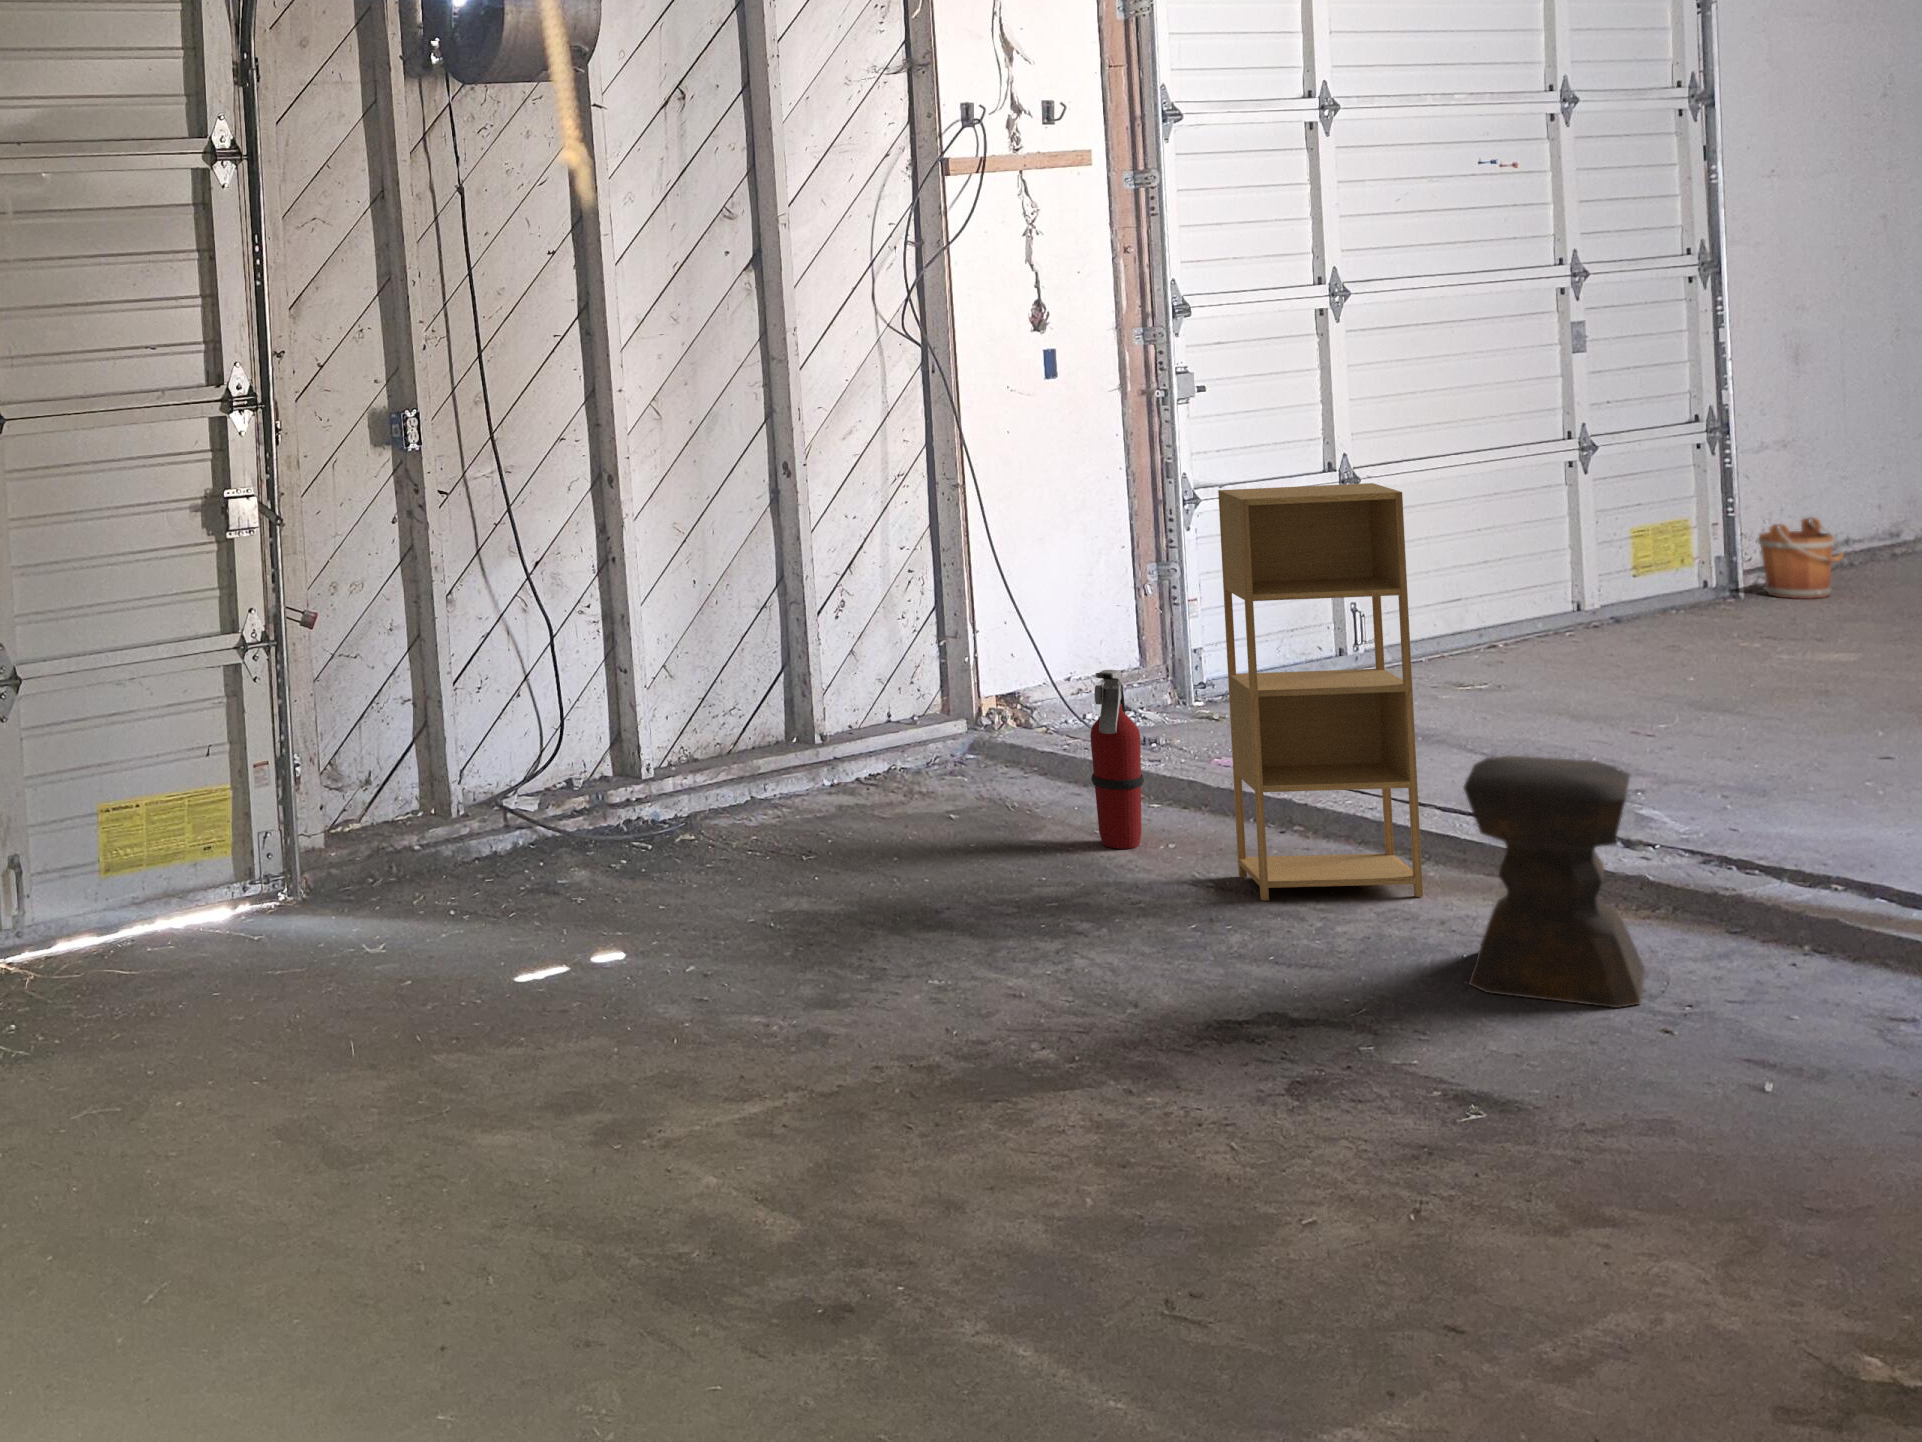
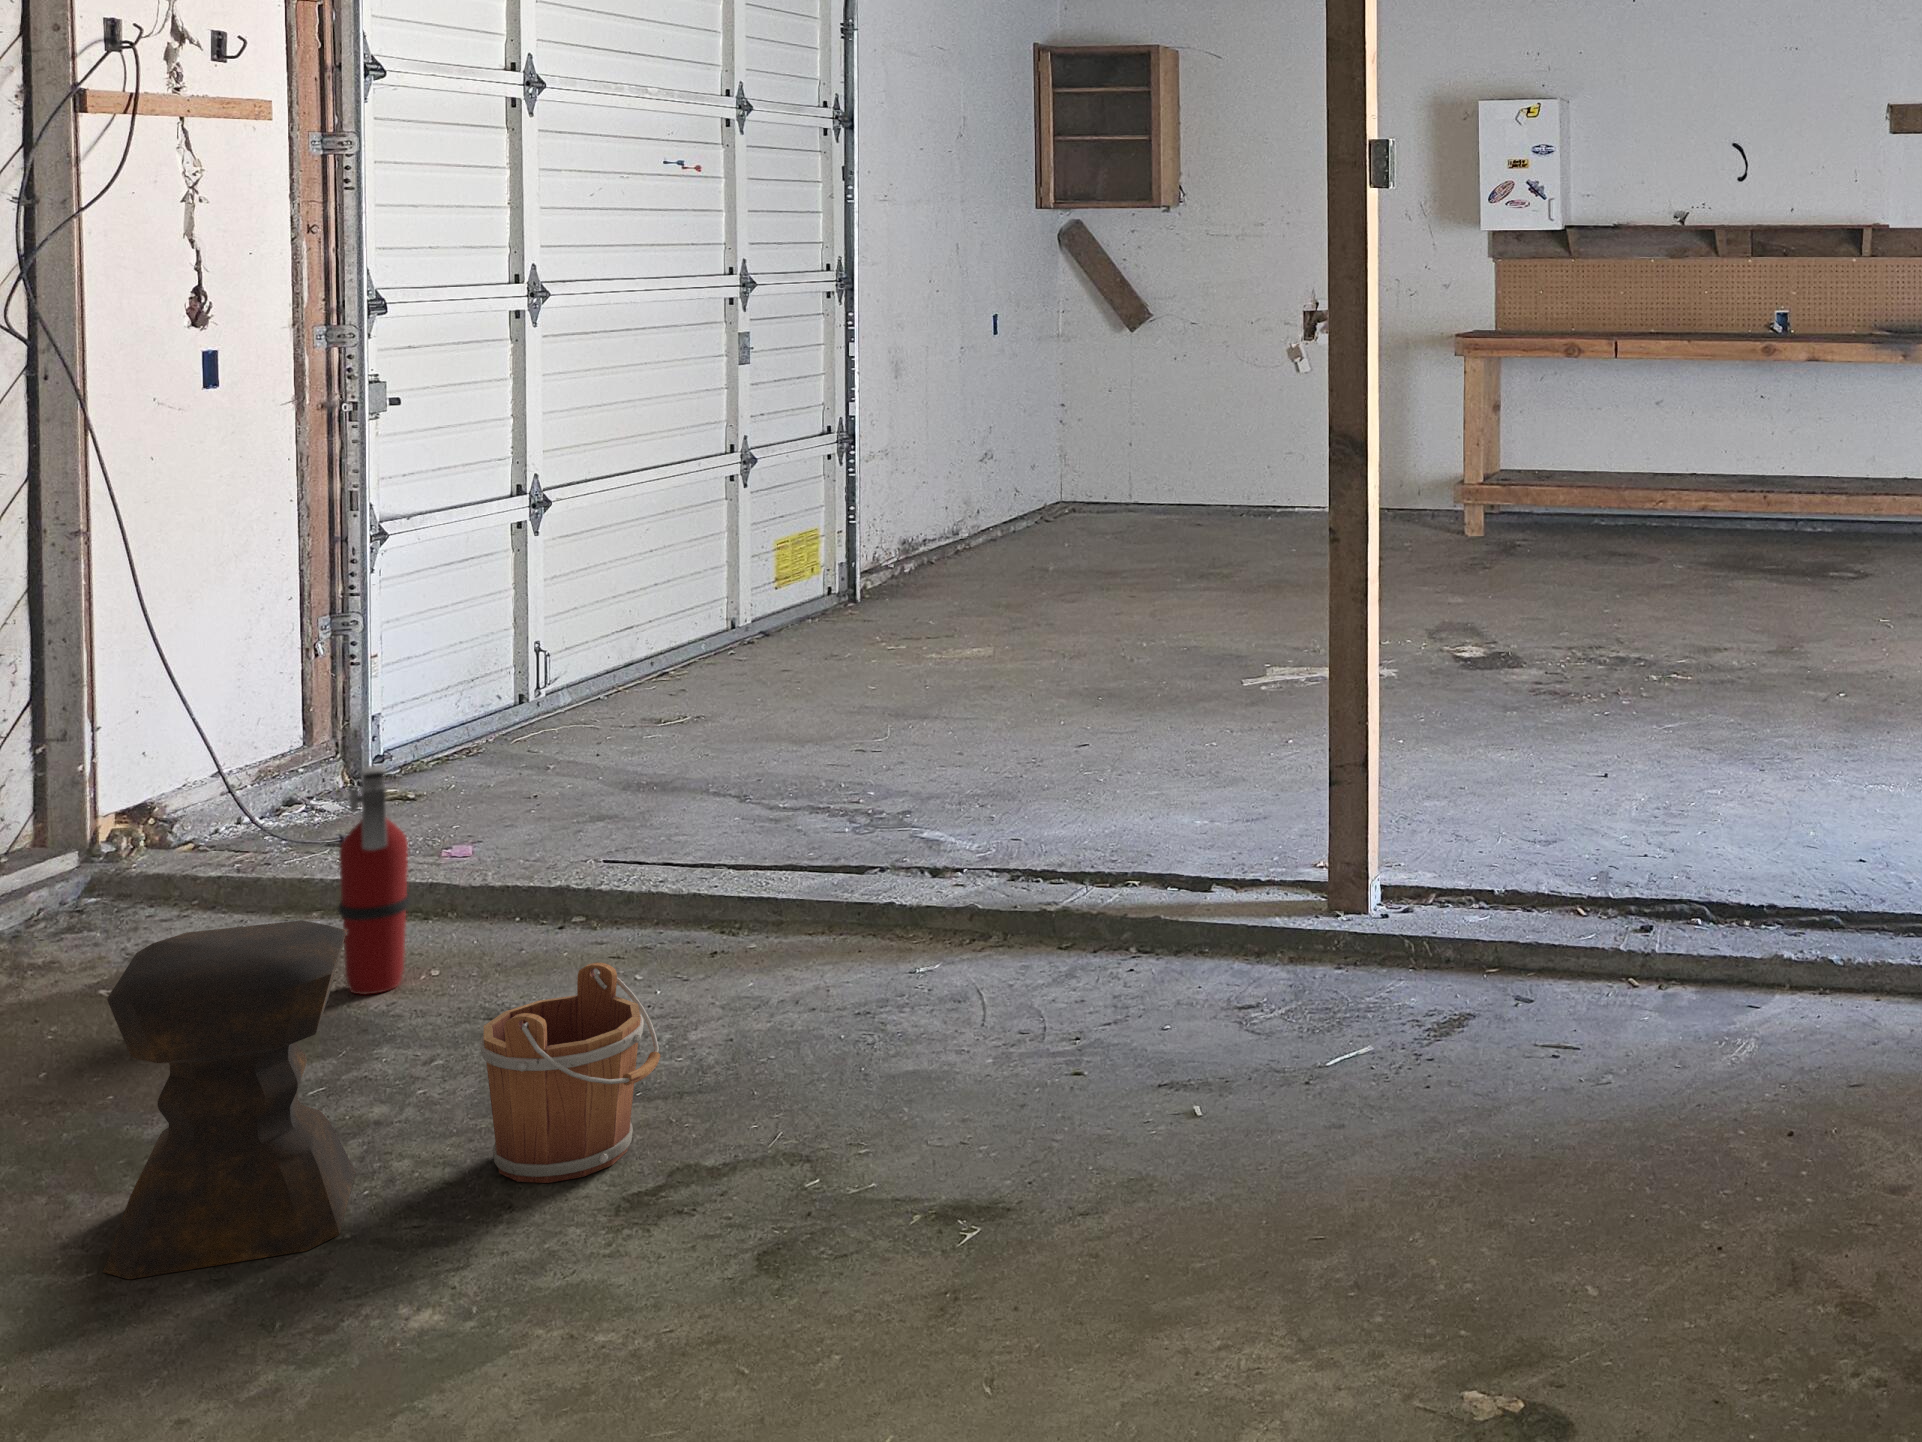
shelving unit: present [1218,483,1423,901] -> none [547,514,767,1022]
bucket: present [1758,518,1843,599] -> present [480,963,661,1183]
stool: present [1464,755,1645,1008] -> present [103,920,355,1279]

